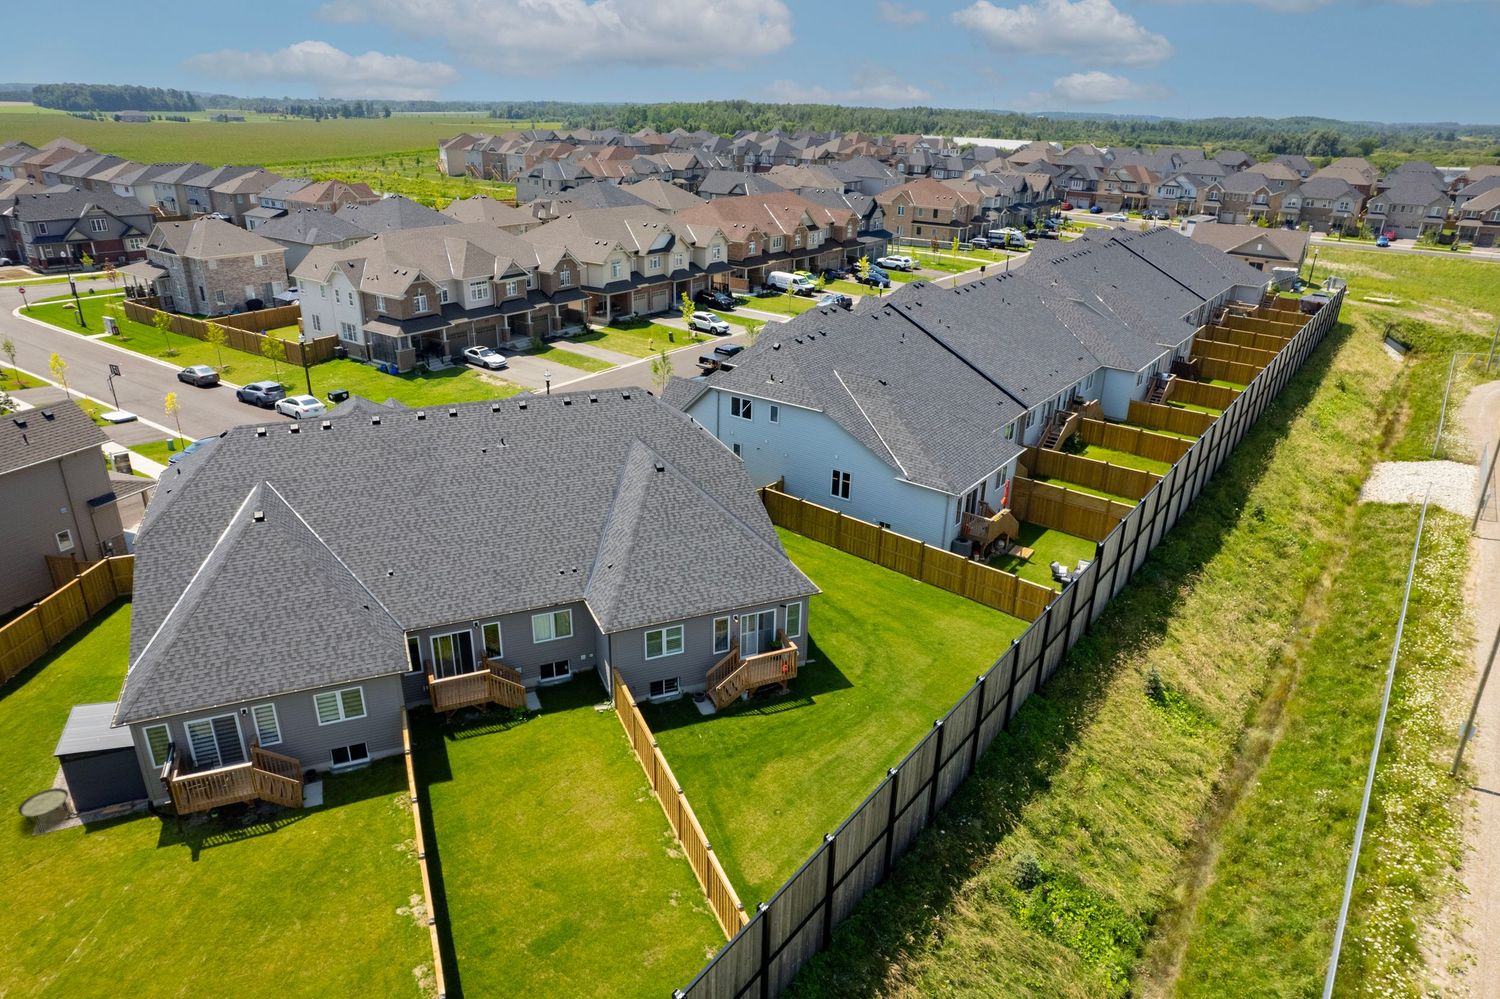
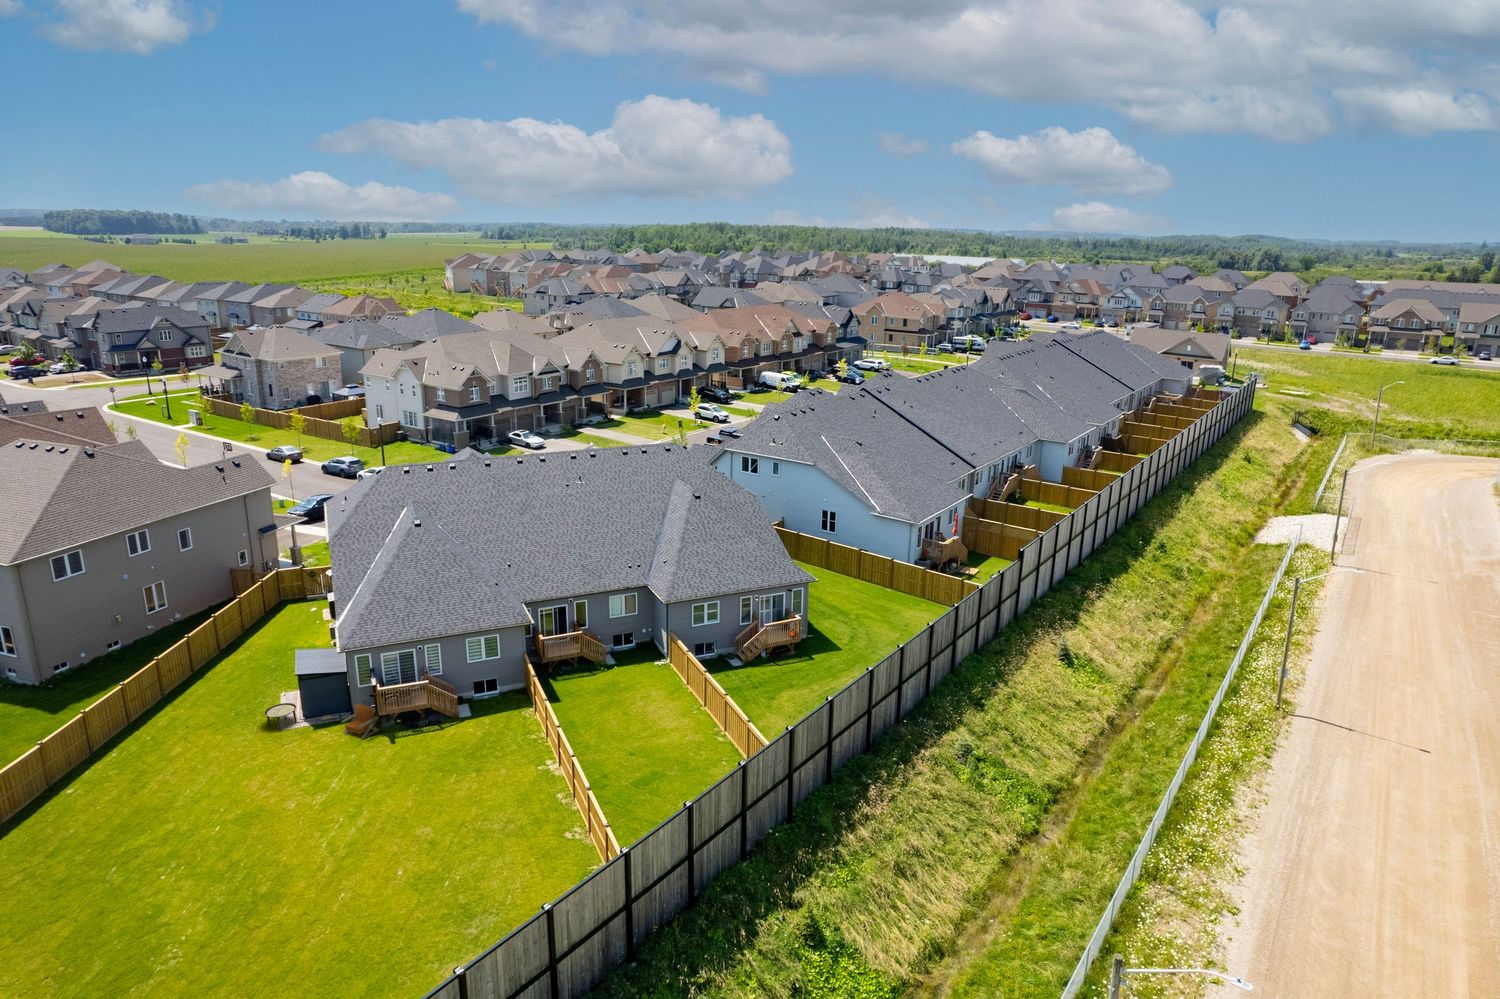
lounge chair: none [125,795,185,852] -> present [342,704,379,739]

